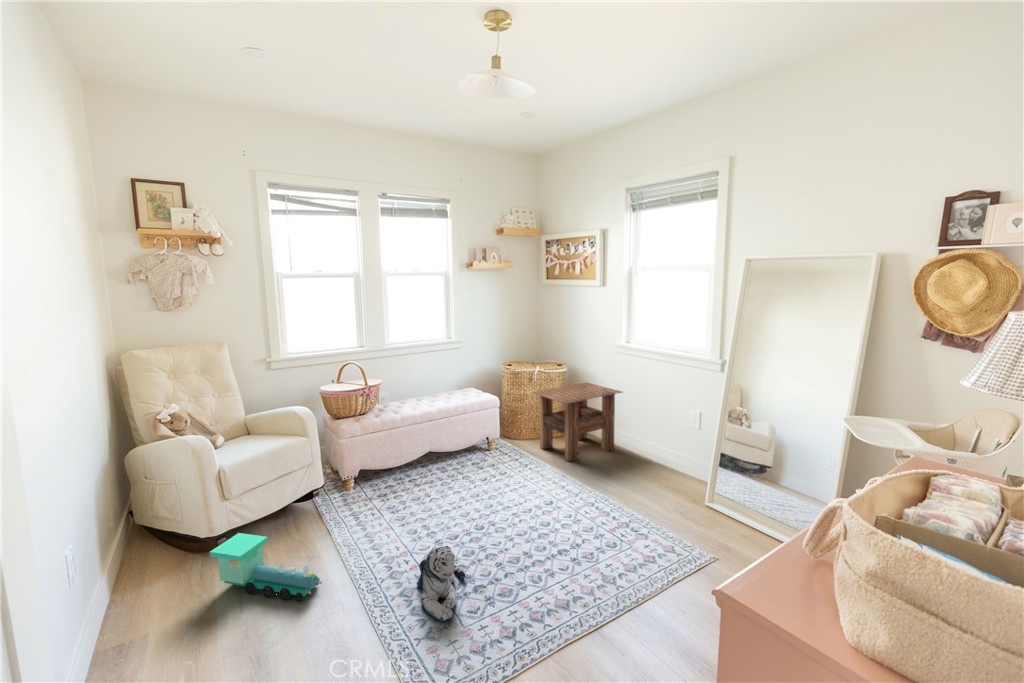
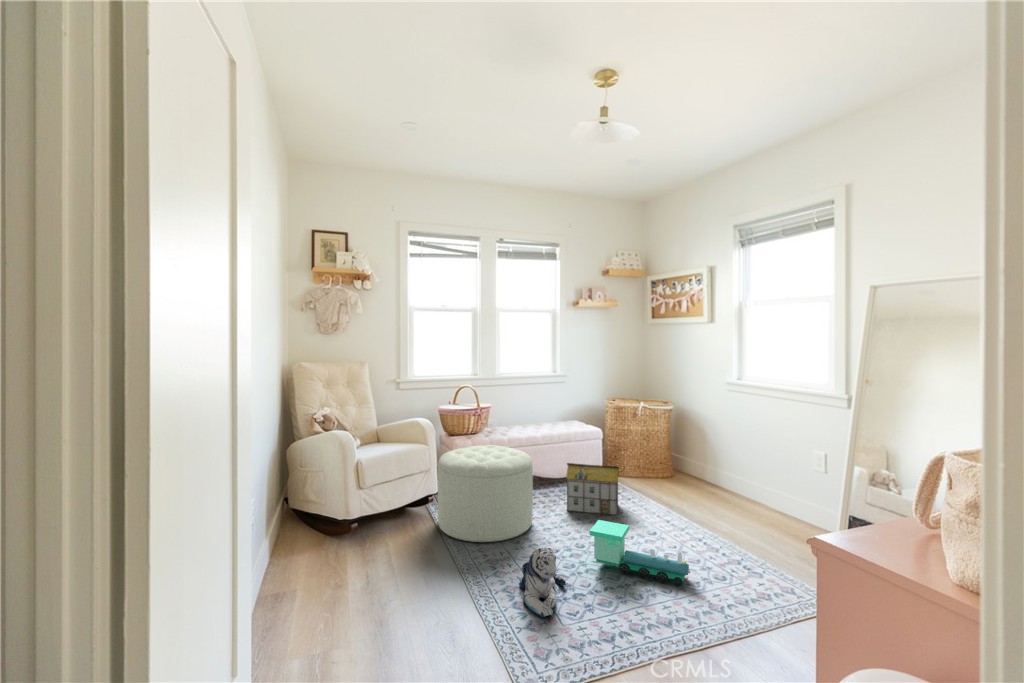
side table: present [532,383,622,462] -> none [635,422,737,500]
ottoman: none [322,428,430,537] -> present [438,445,533,543]
toy house: none [463,438,516,487] -> present [566,463,619,515]
toy train: present [210,533,322,601] -> present [590,520,690,586]

